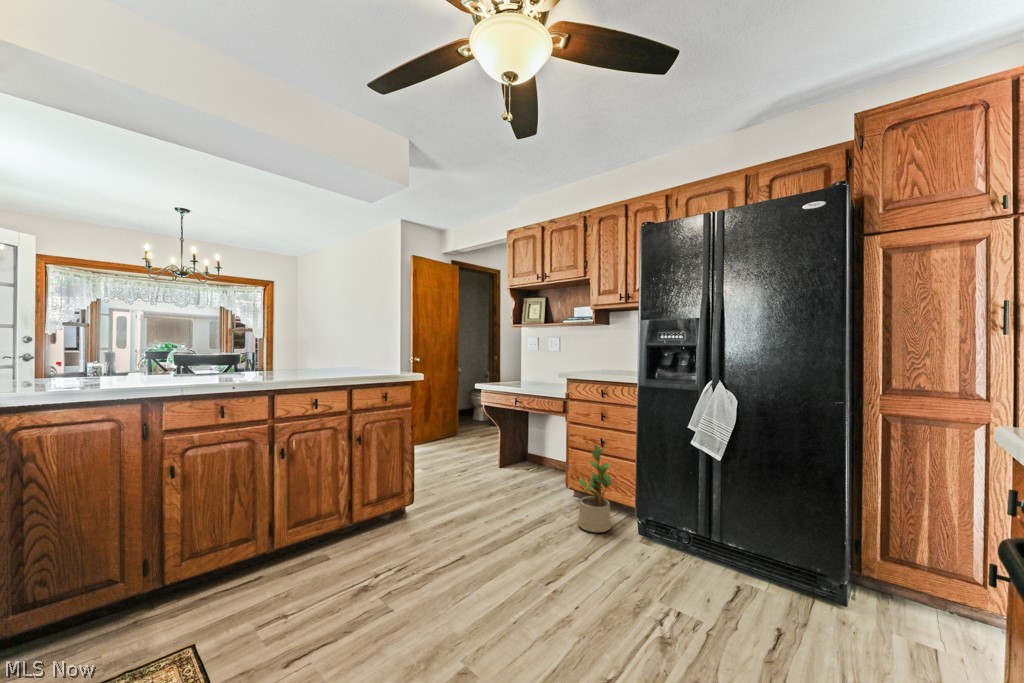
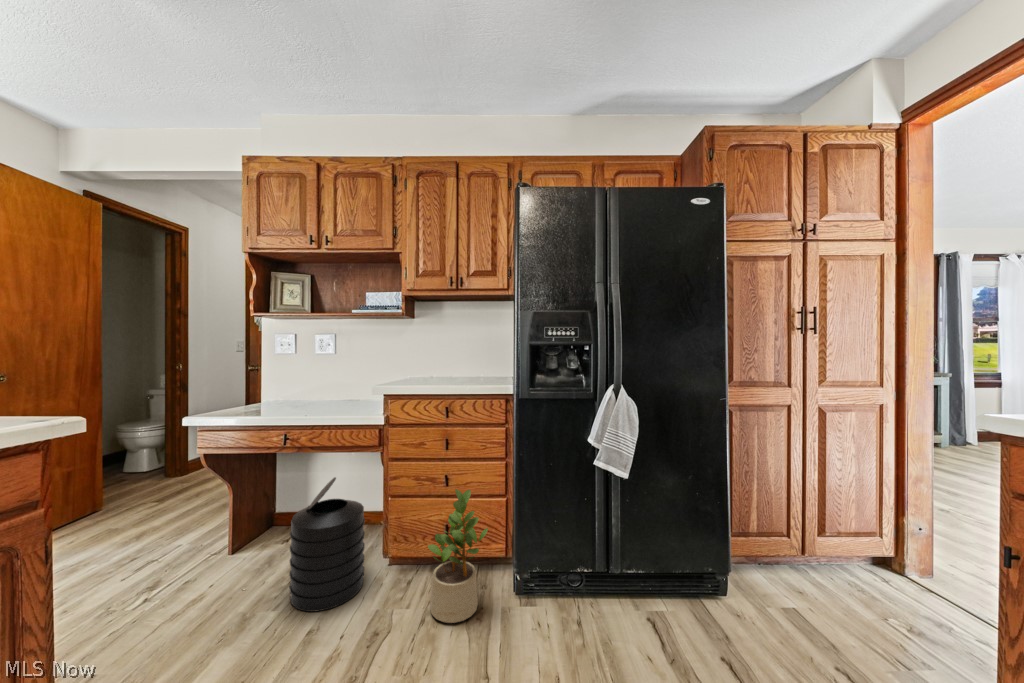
trash can: none [514,428,556,504] -> present [289,477,365,612]

